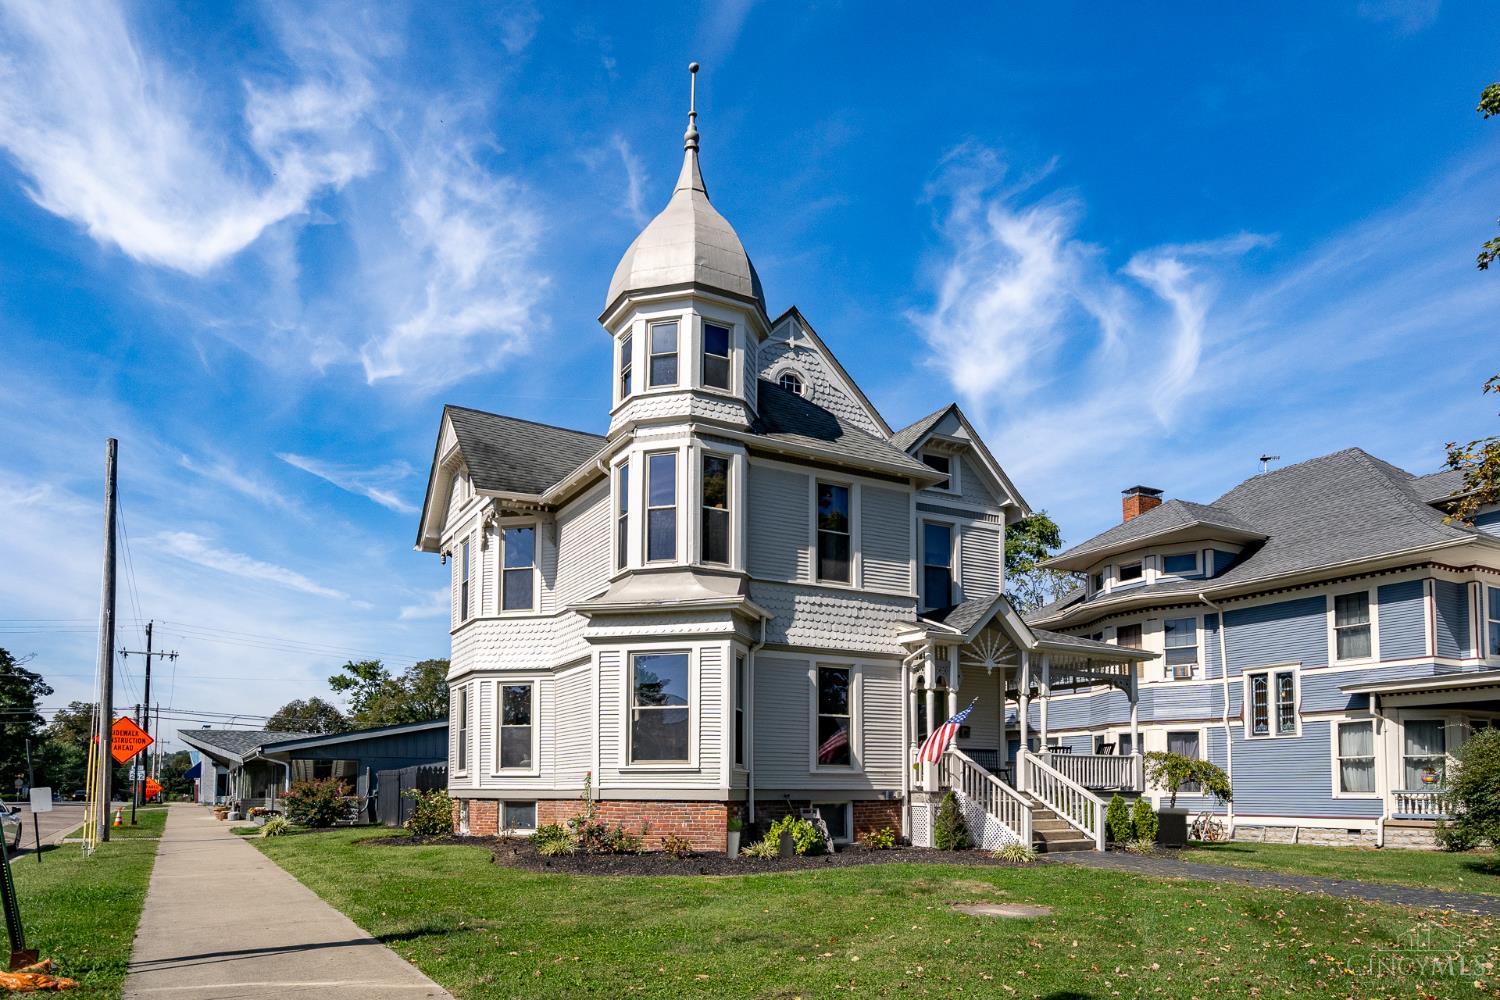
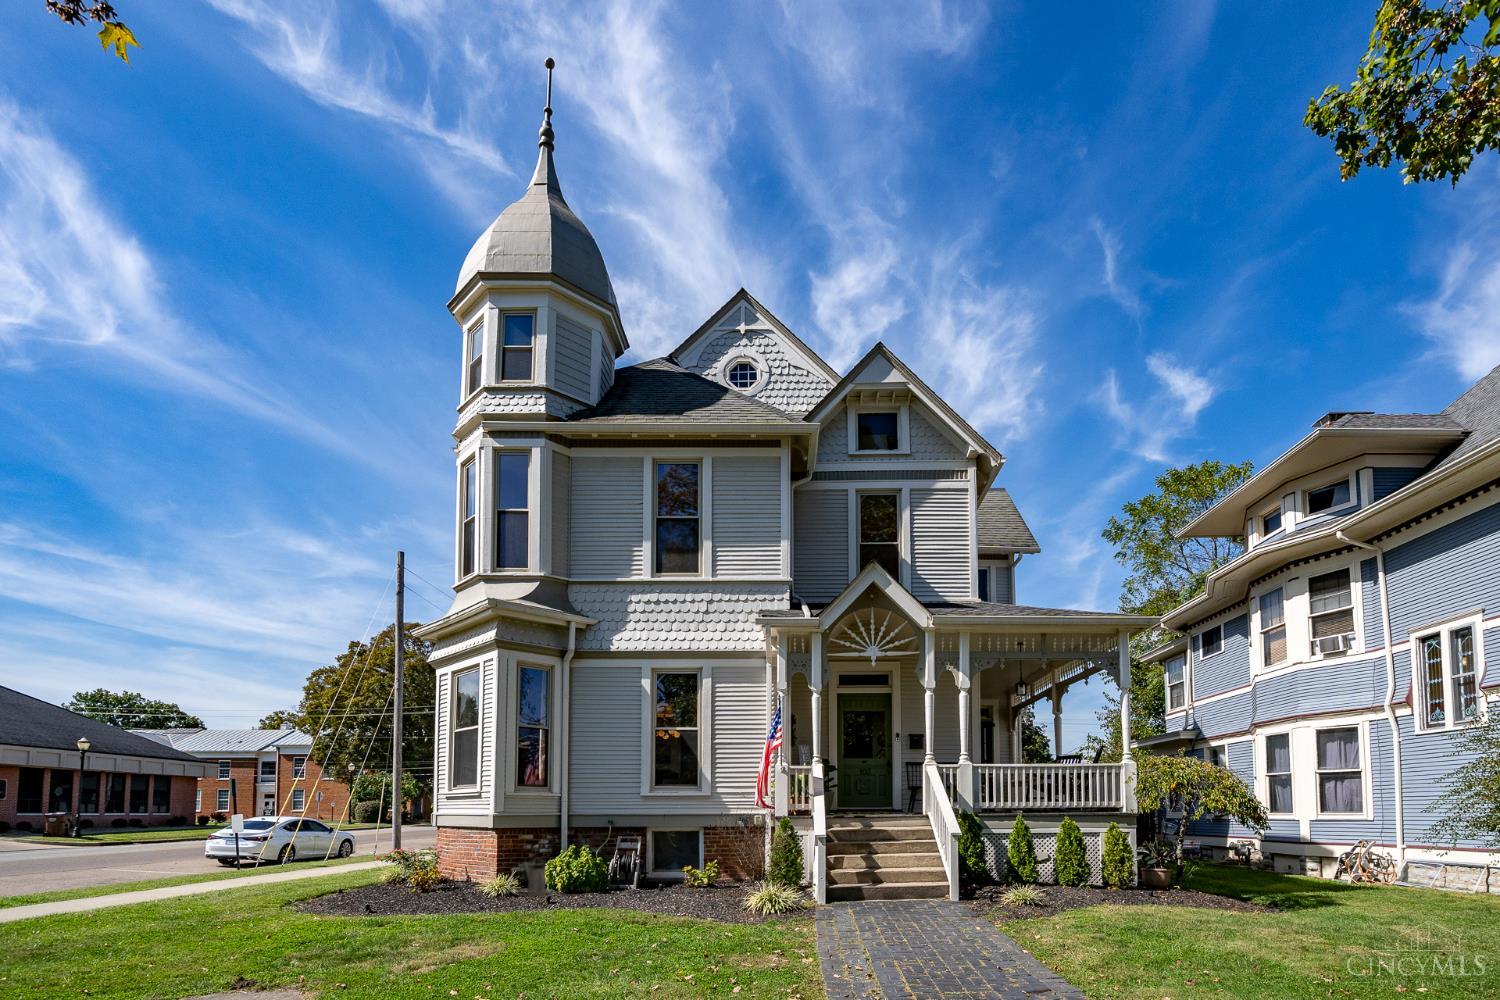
storage bench: present [1158,807,1189,849] -> none [1118,837,1195,899]
planter: present [727,819,741,859] -> none [463,847,486,895]

